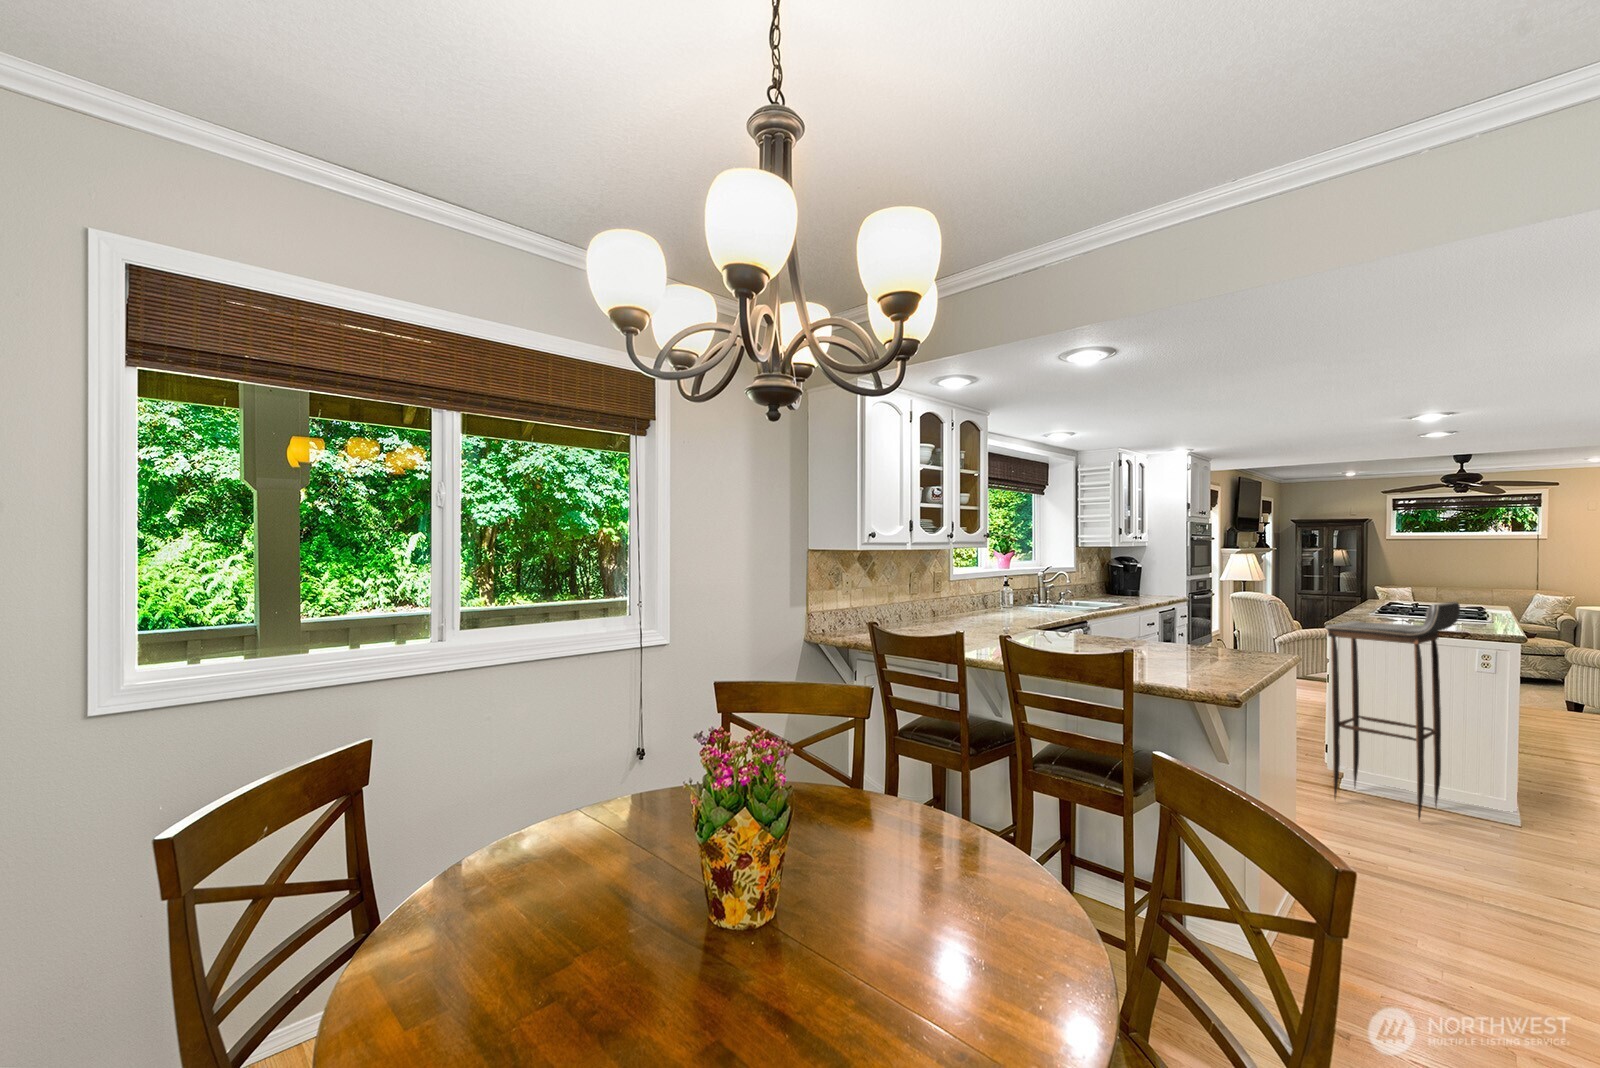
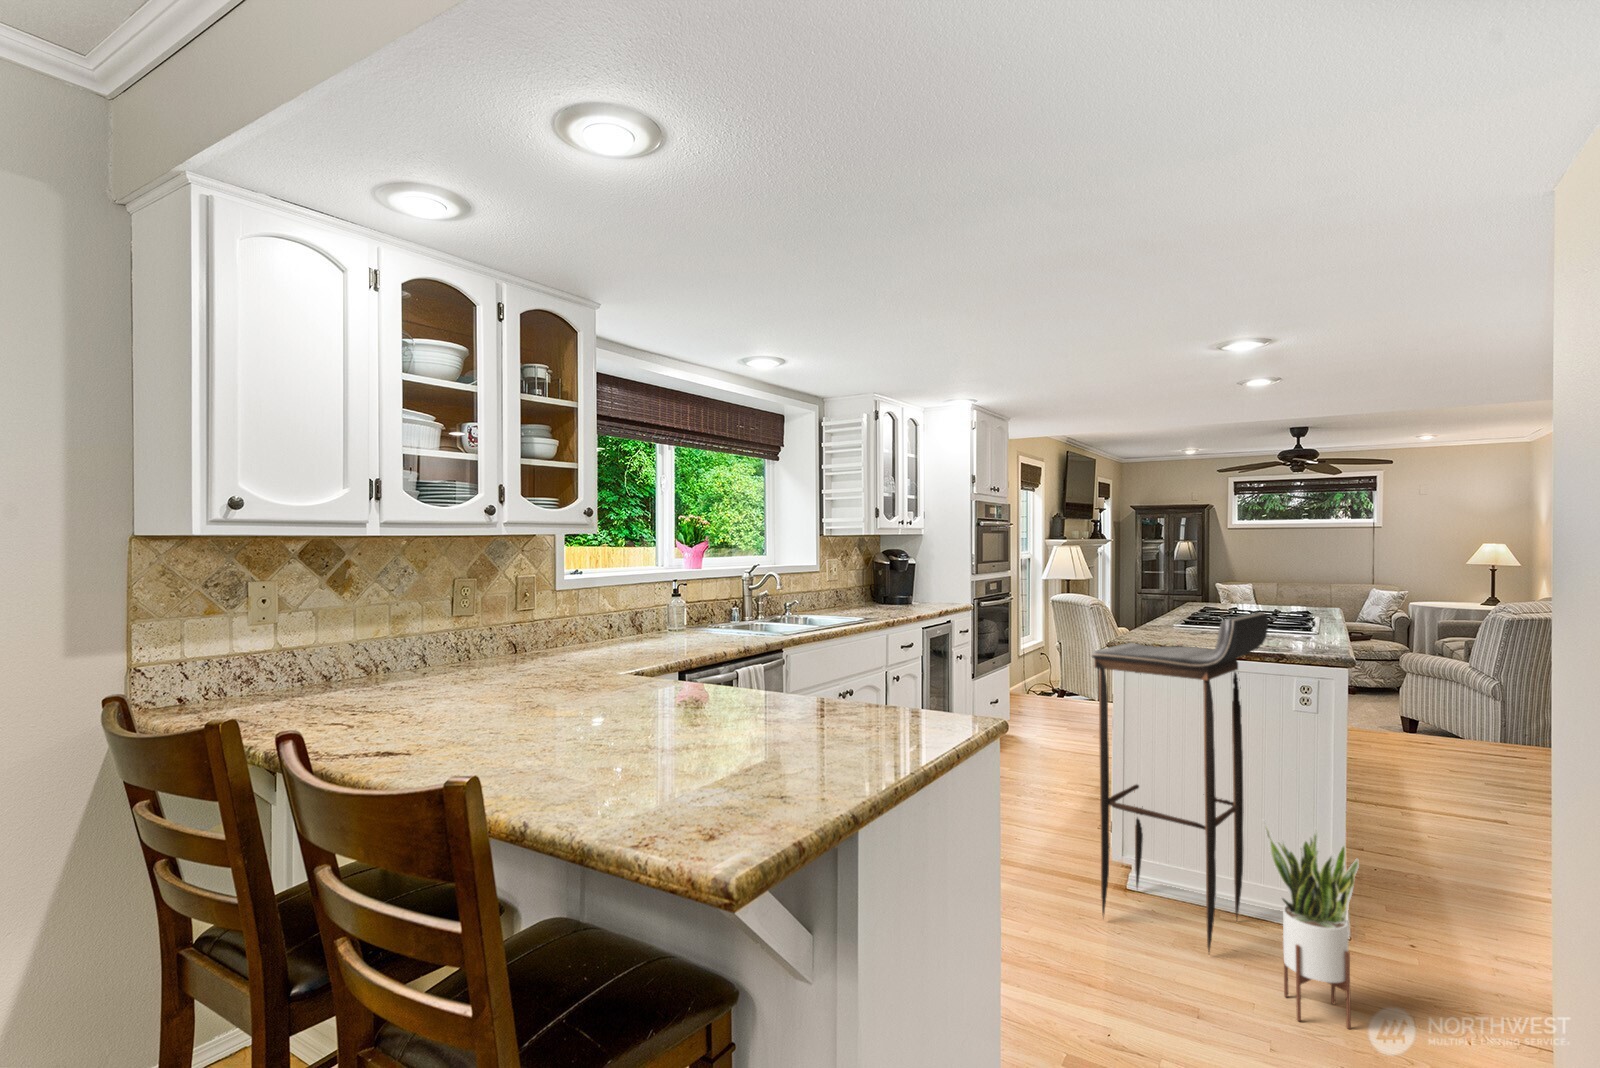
potted plant: none [1462,729,1535,859] -> present [1262,819,1359,1029]

